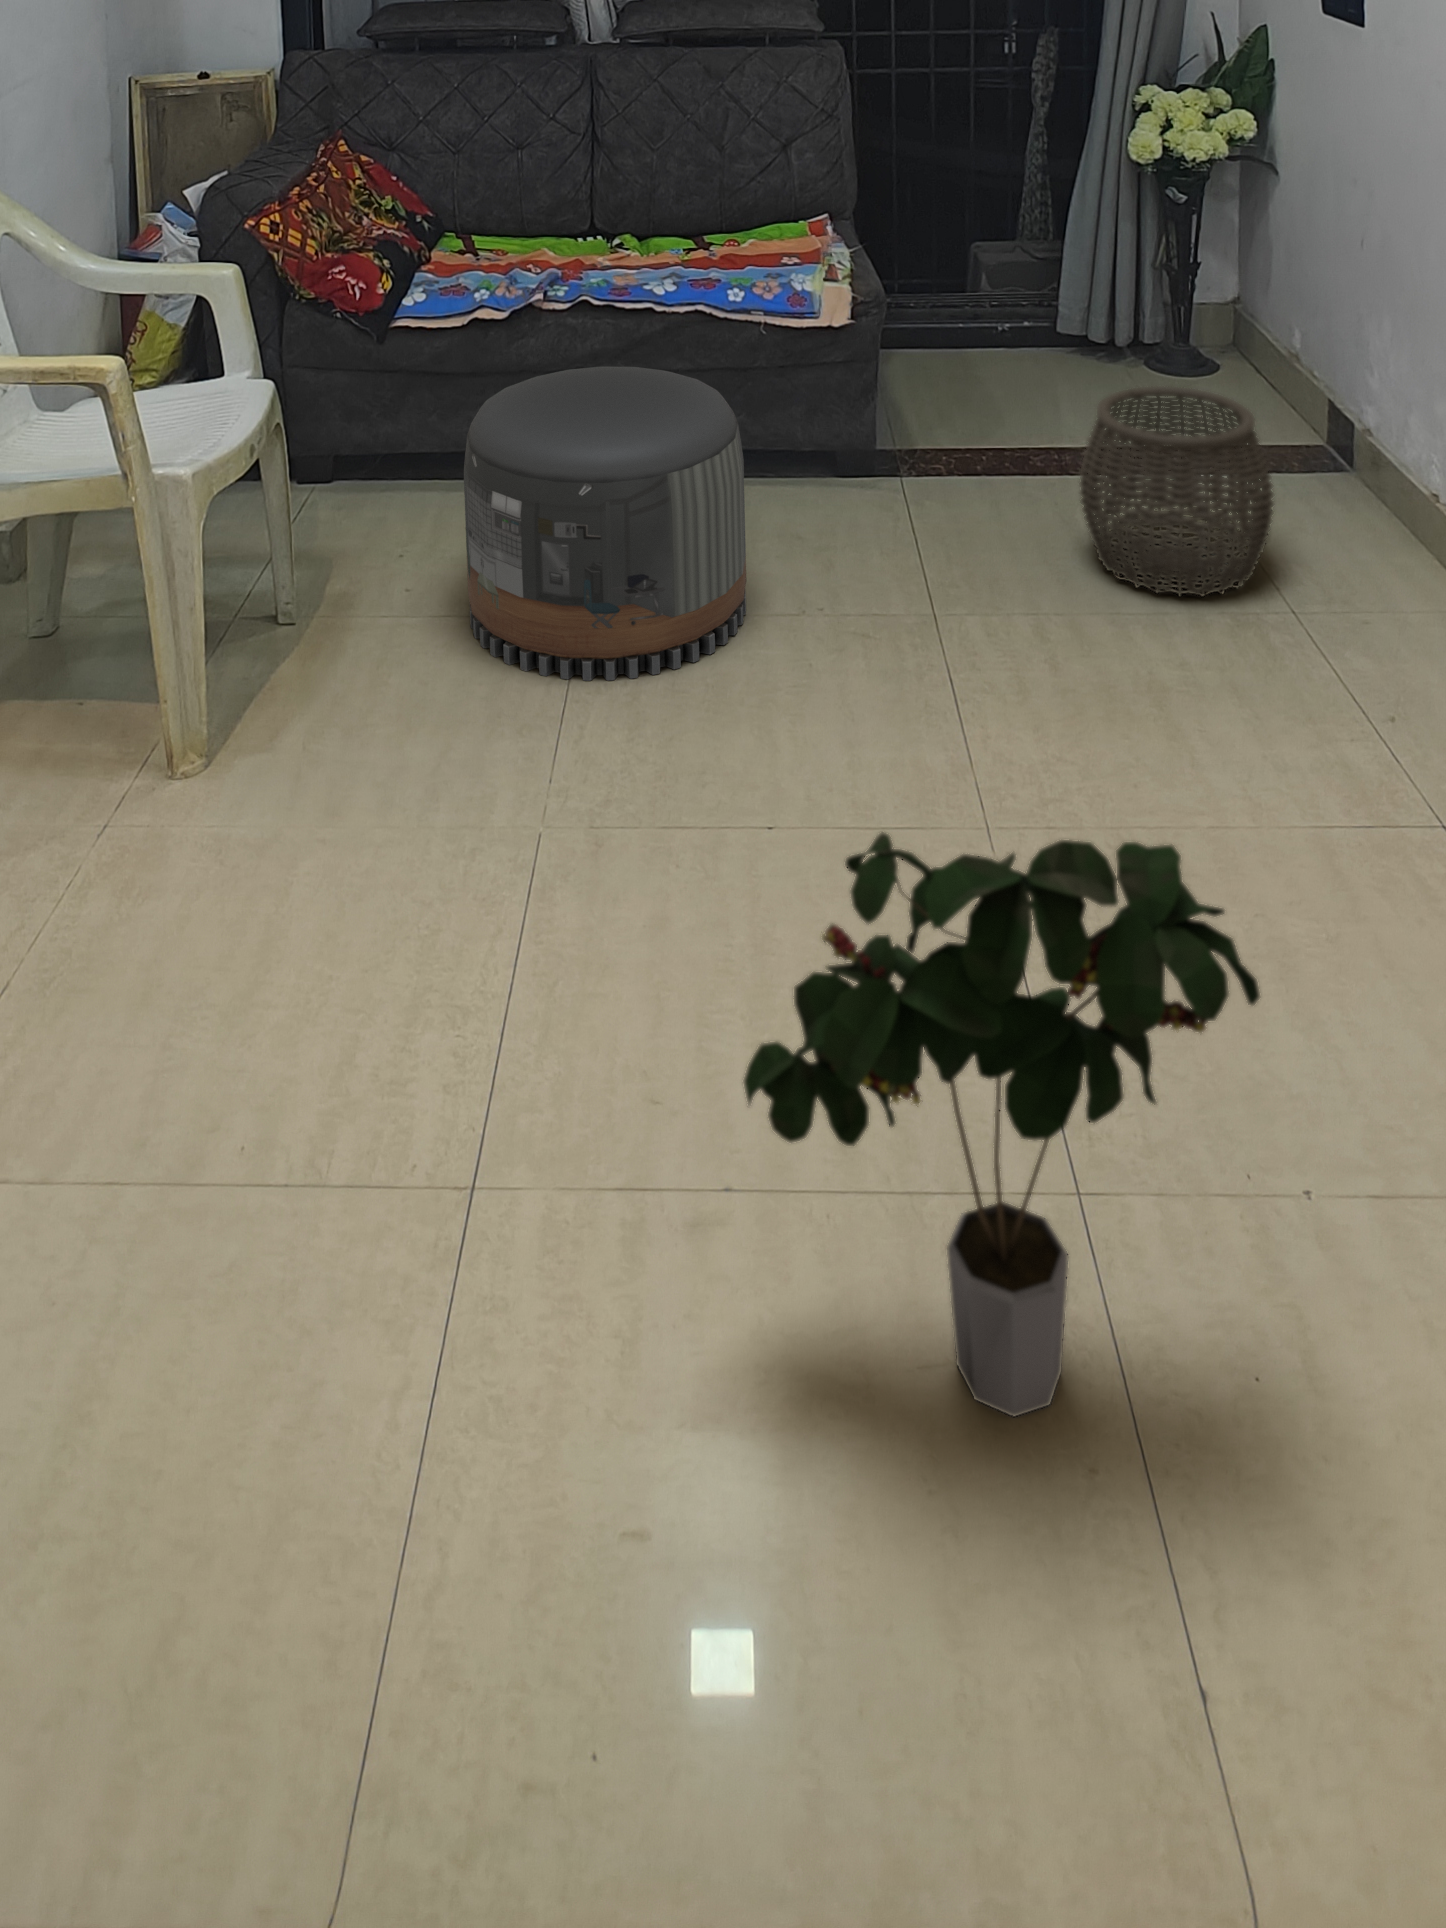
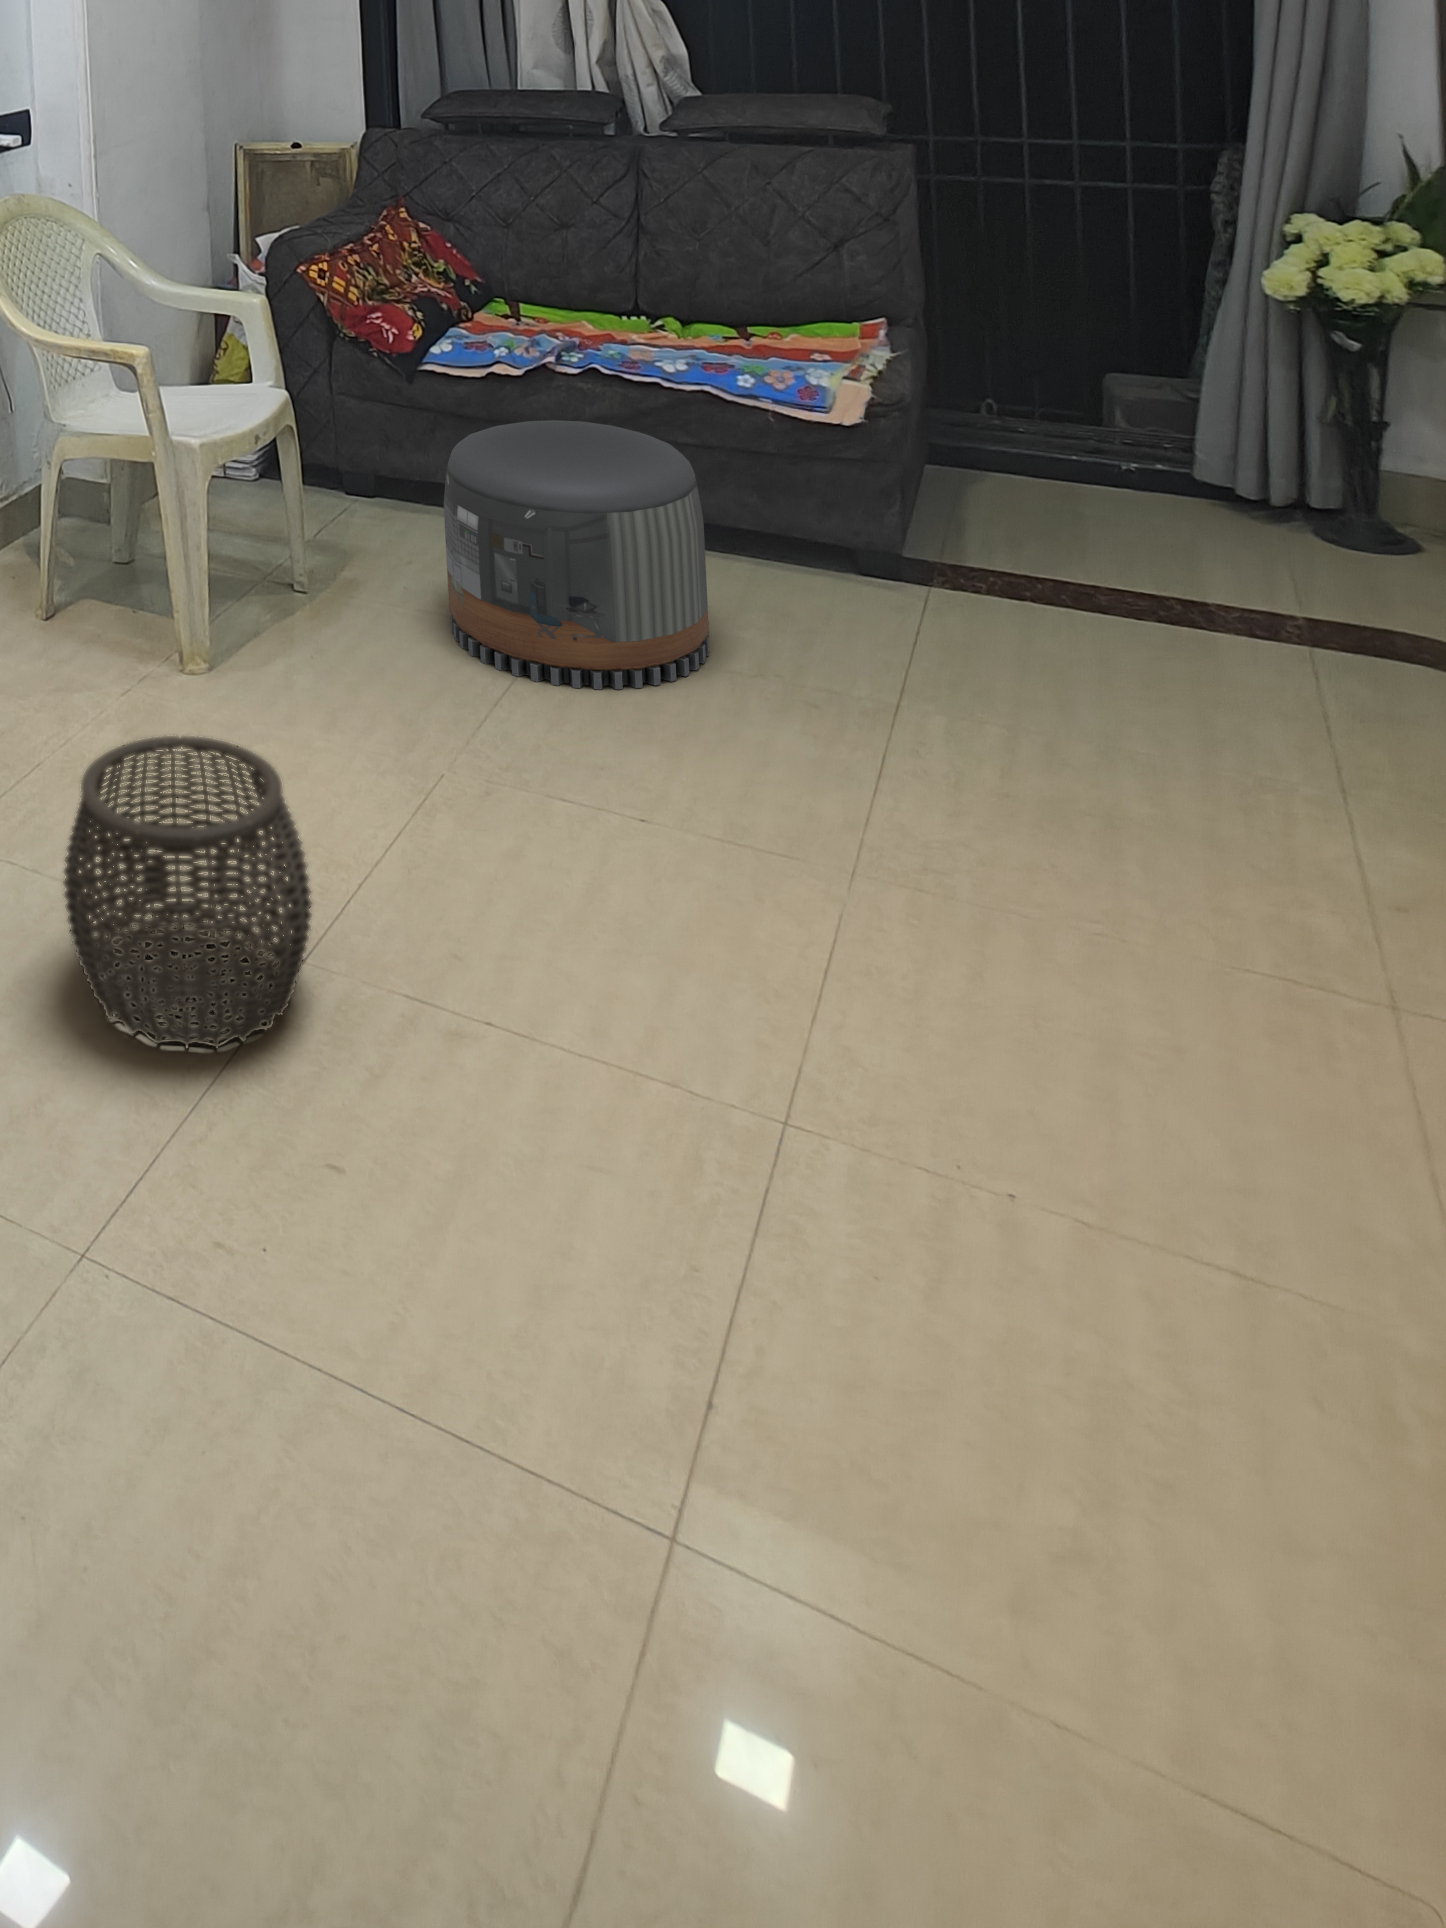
woven basket: present [1080,387,1273,596] -> present [64,736,312,1047]
potted plant: present [744,833,1260,1416] -> none [459,734,864,1210]

